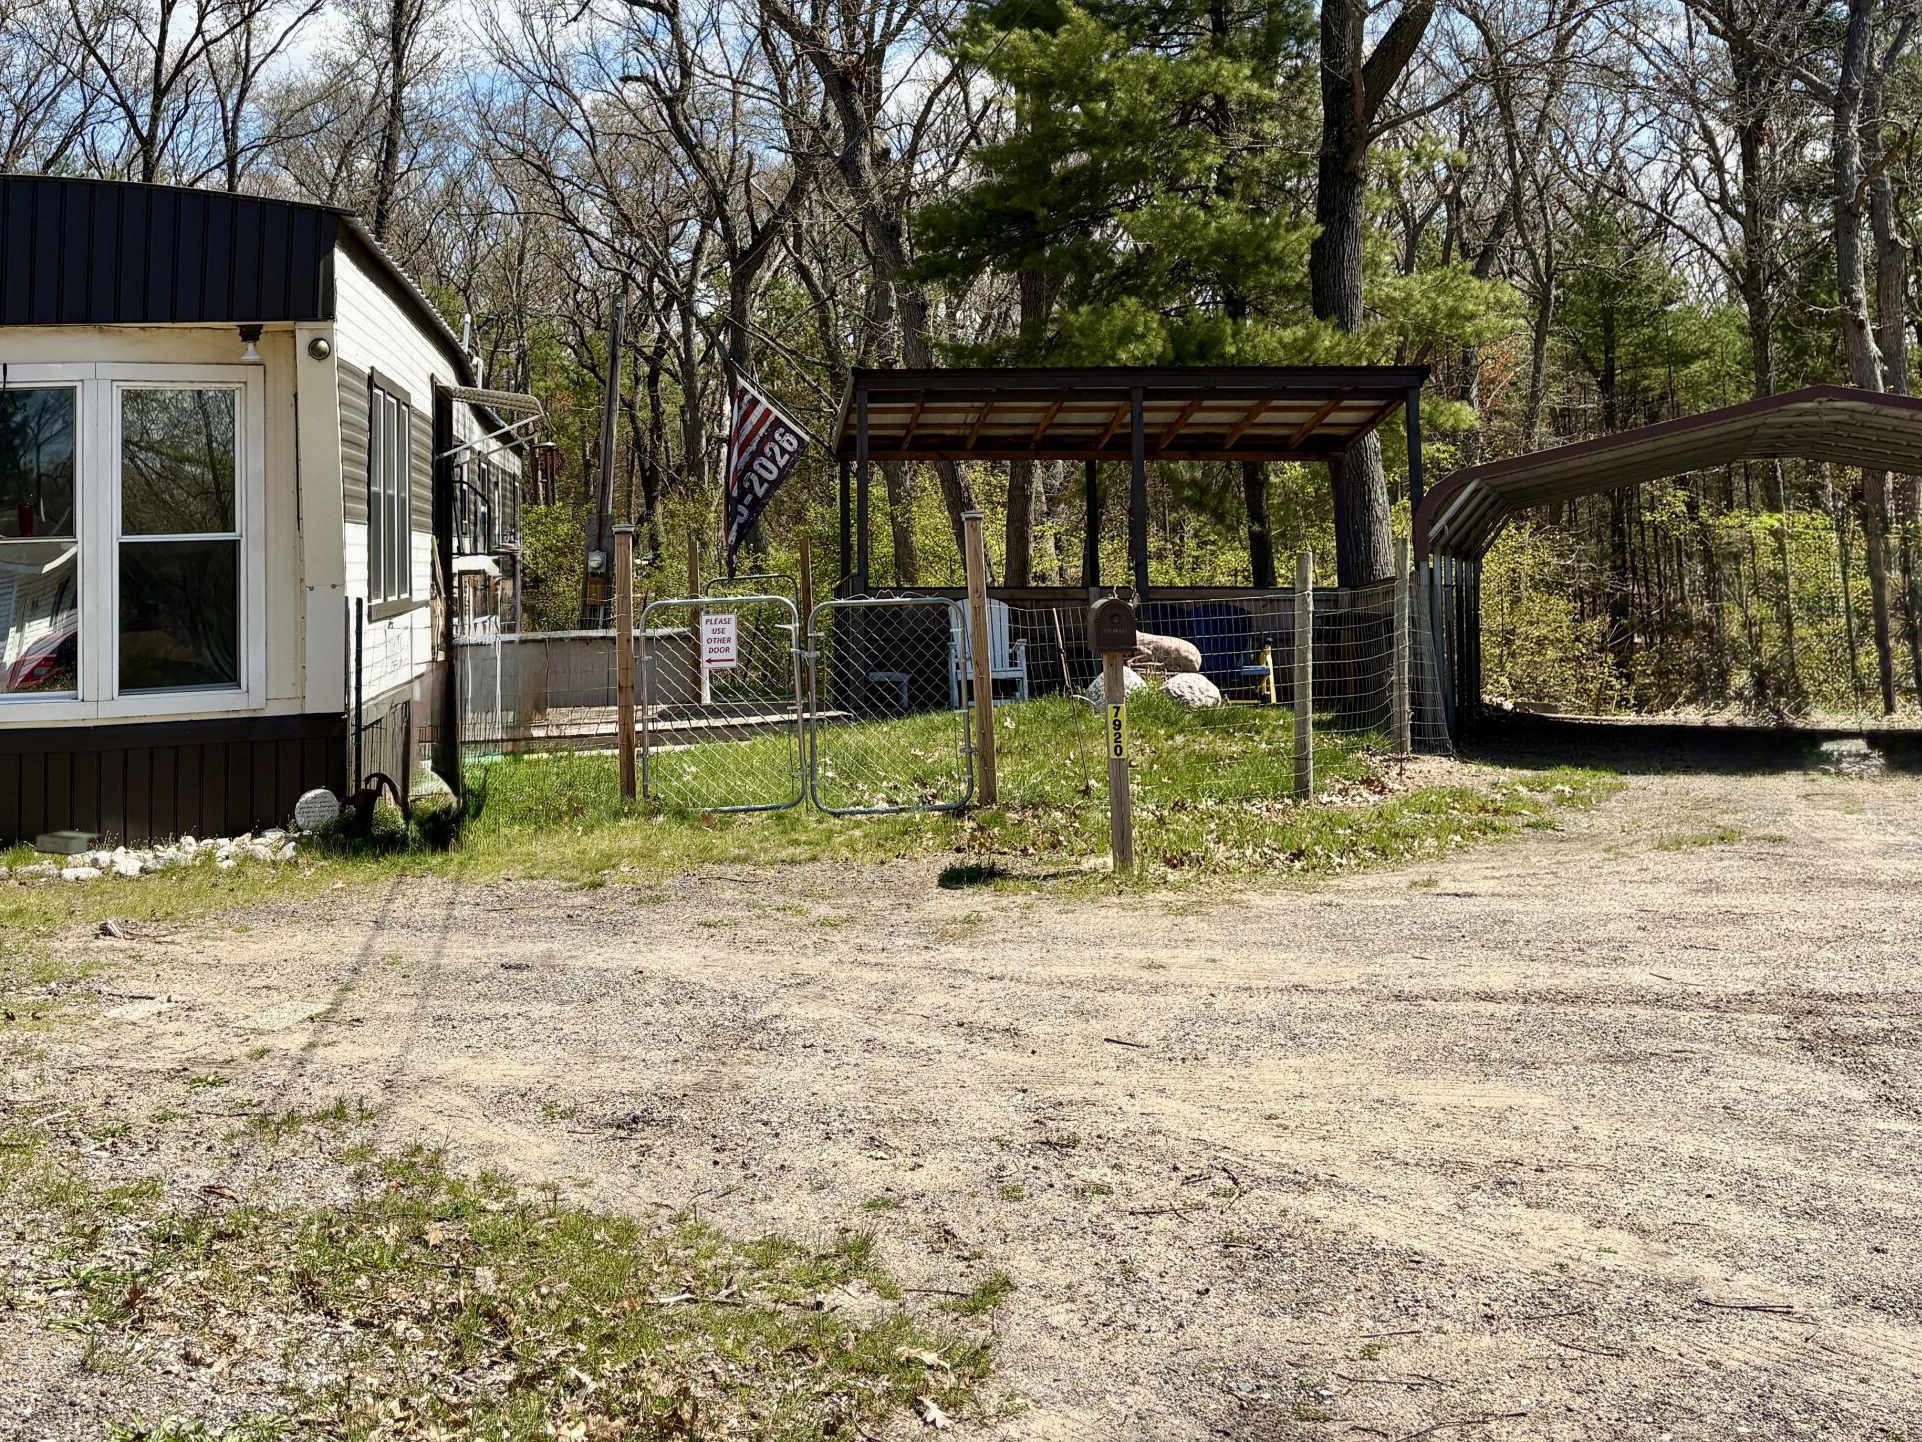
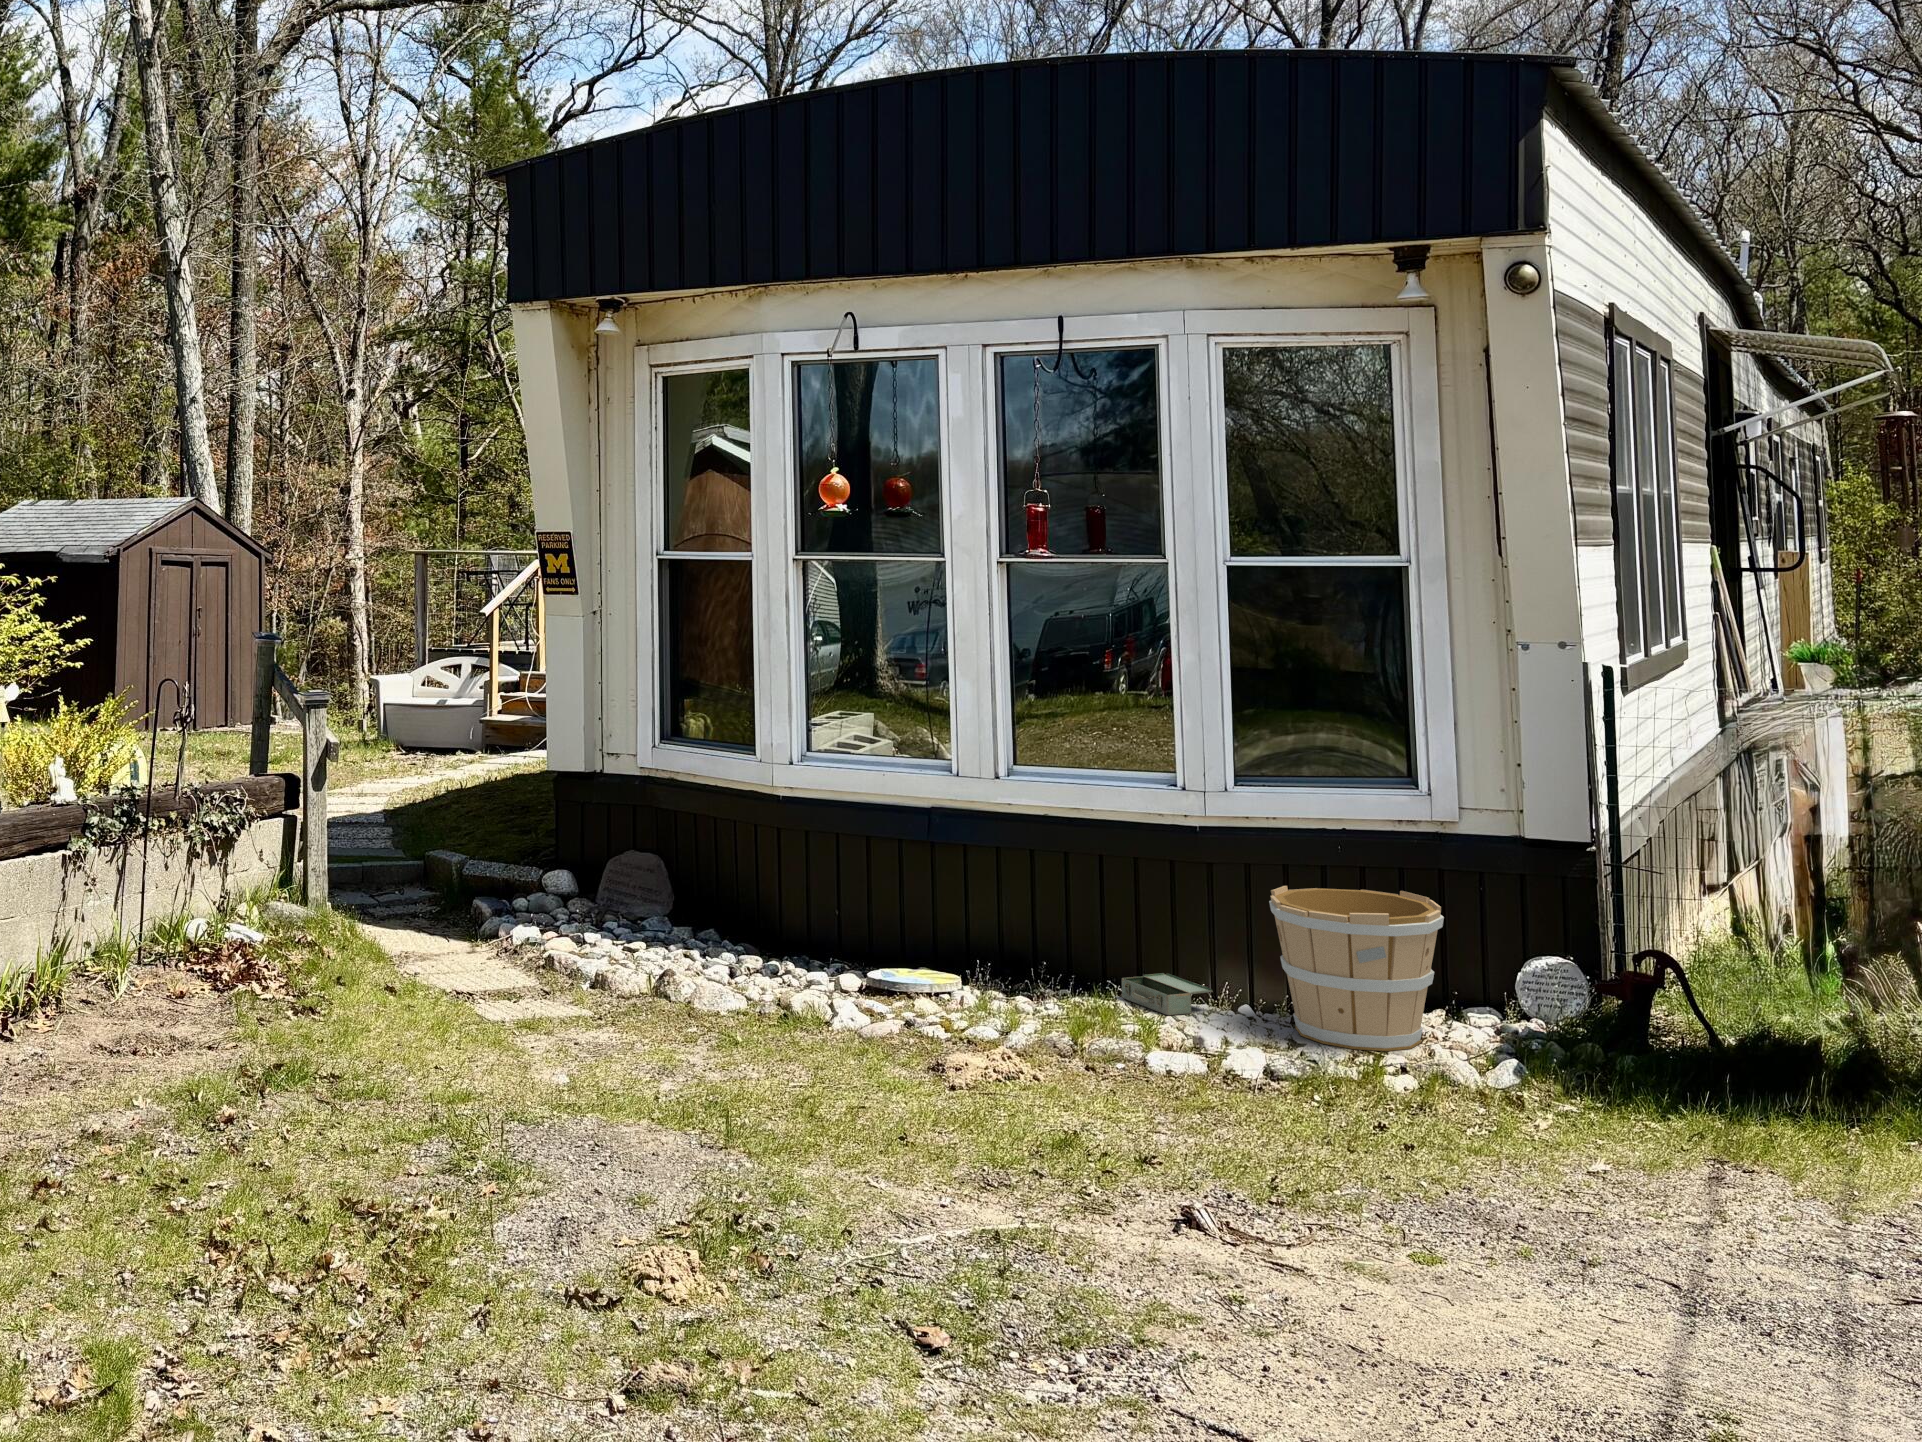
wooden bucket: none [144,752,256,854] -> present [1269,886,1444,1051]

